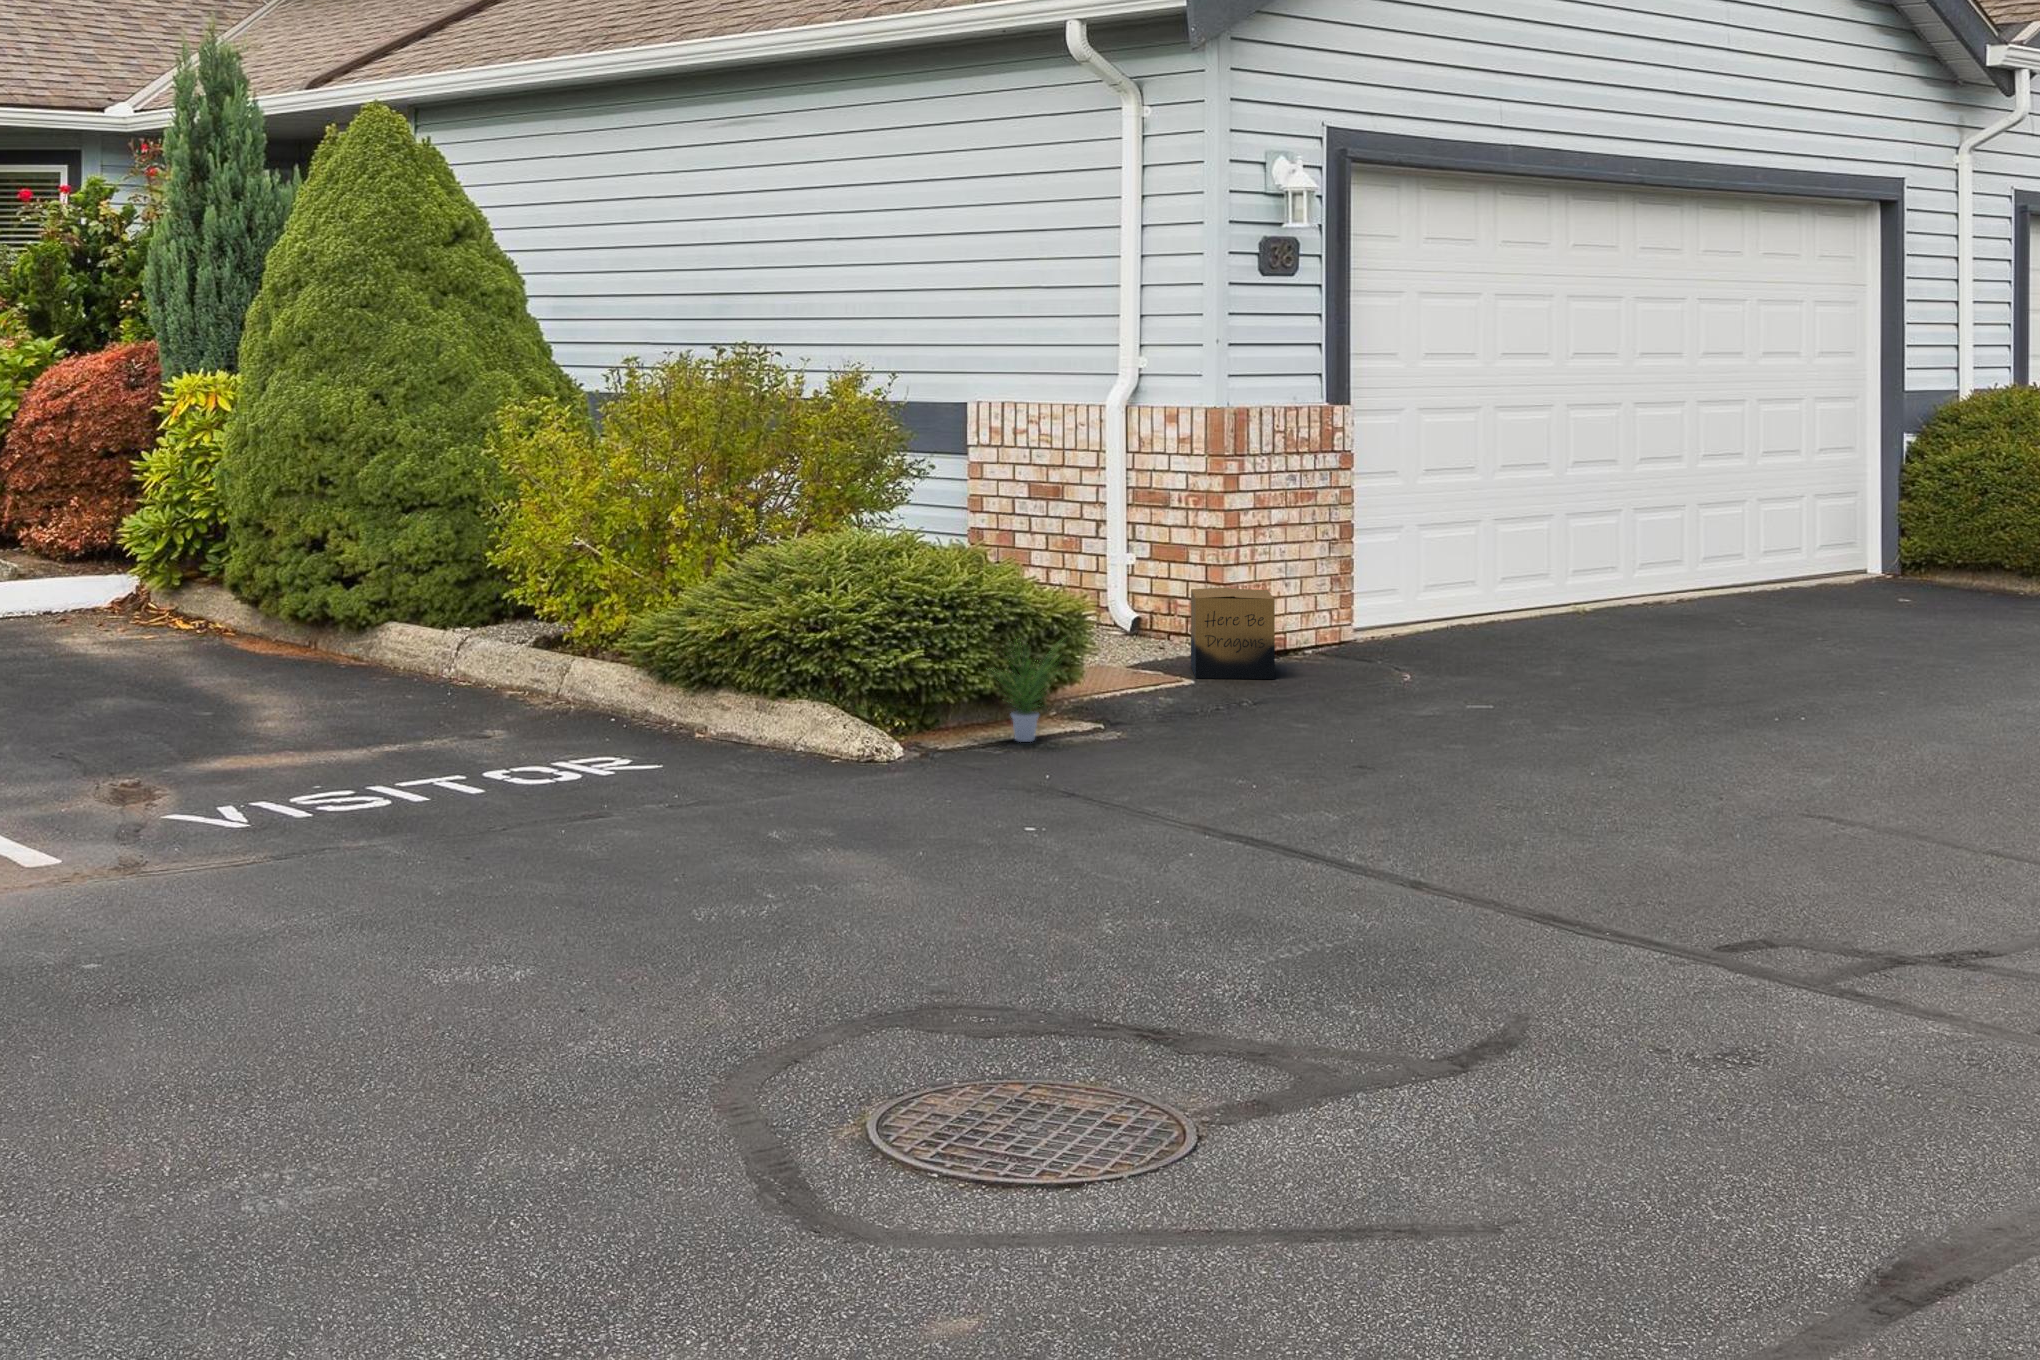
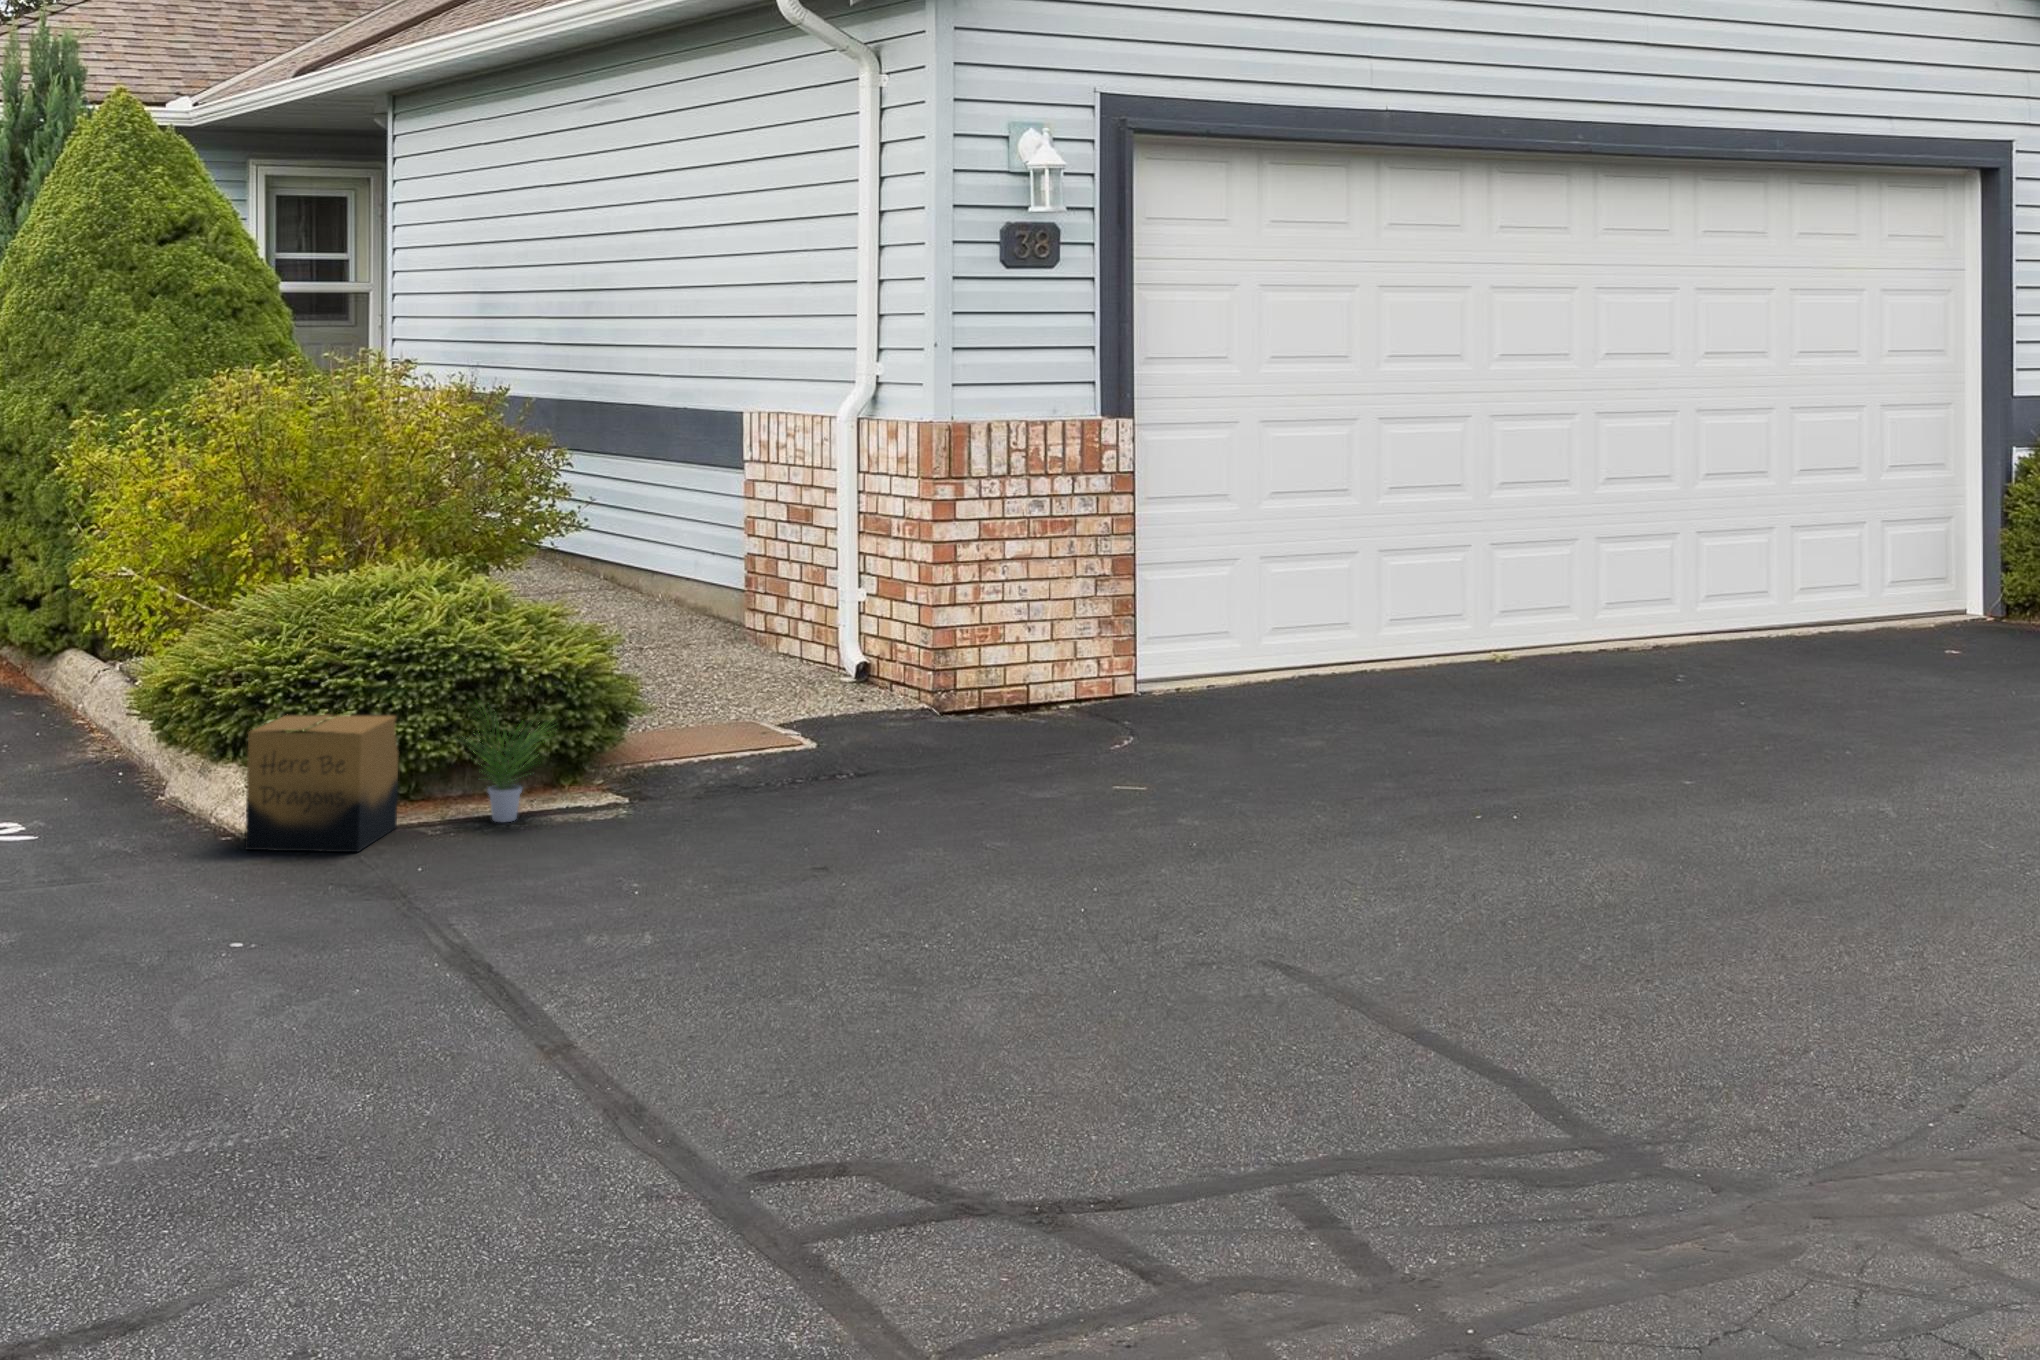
cardboard box: present [1191,587,1275,679] -> present [245,715,399,852]

